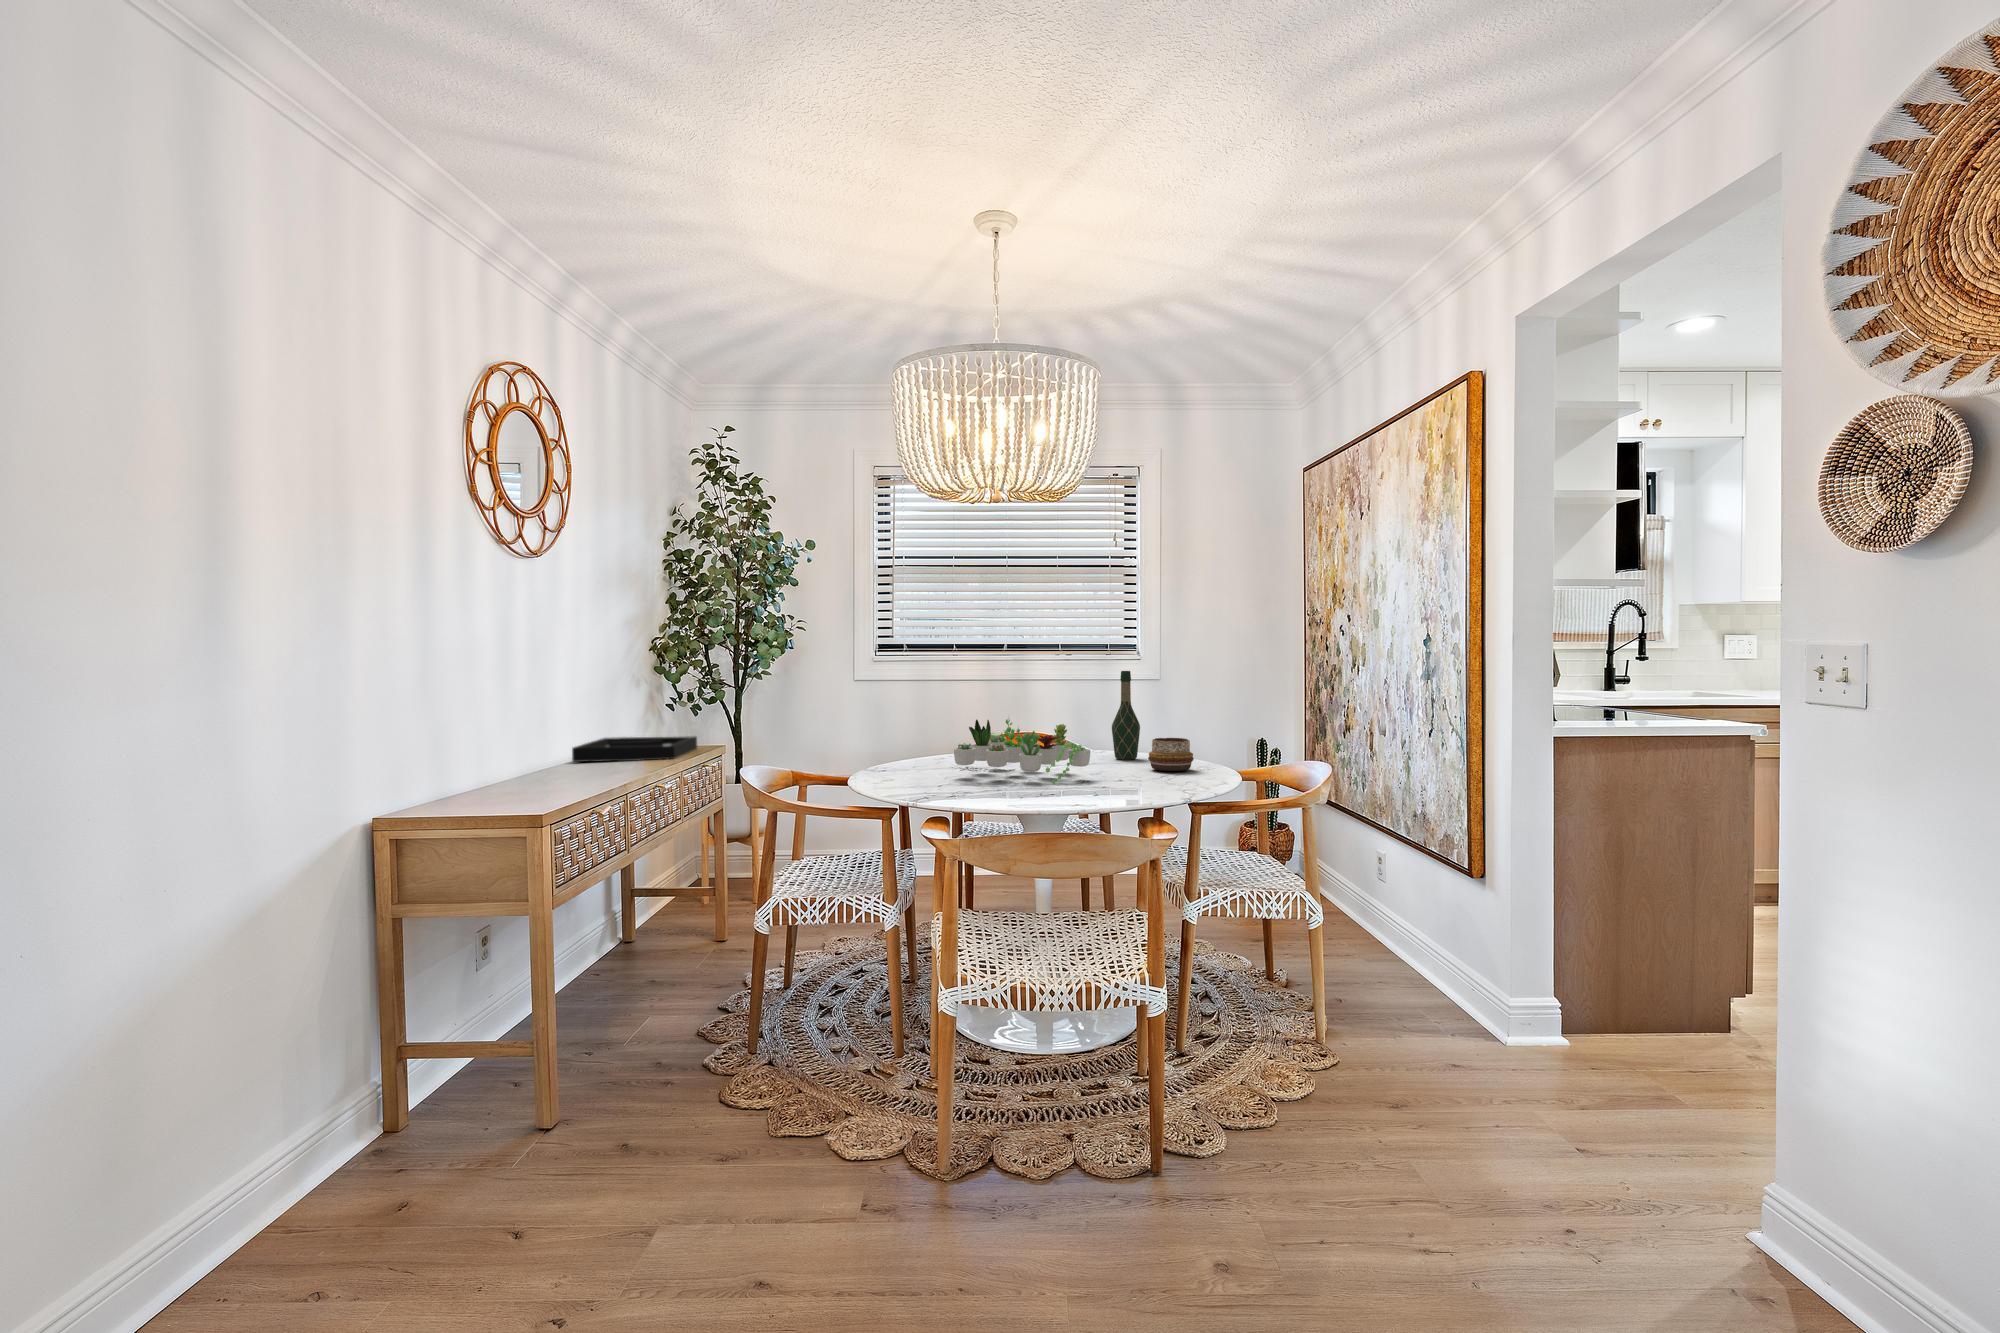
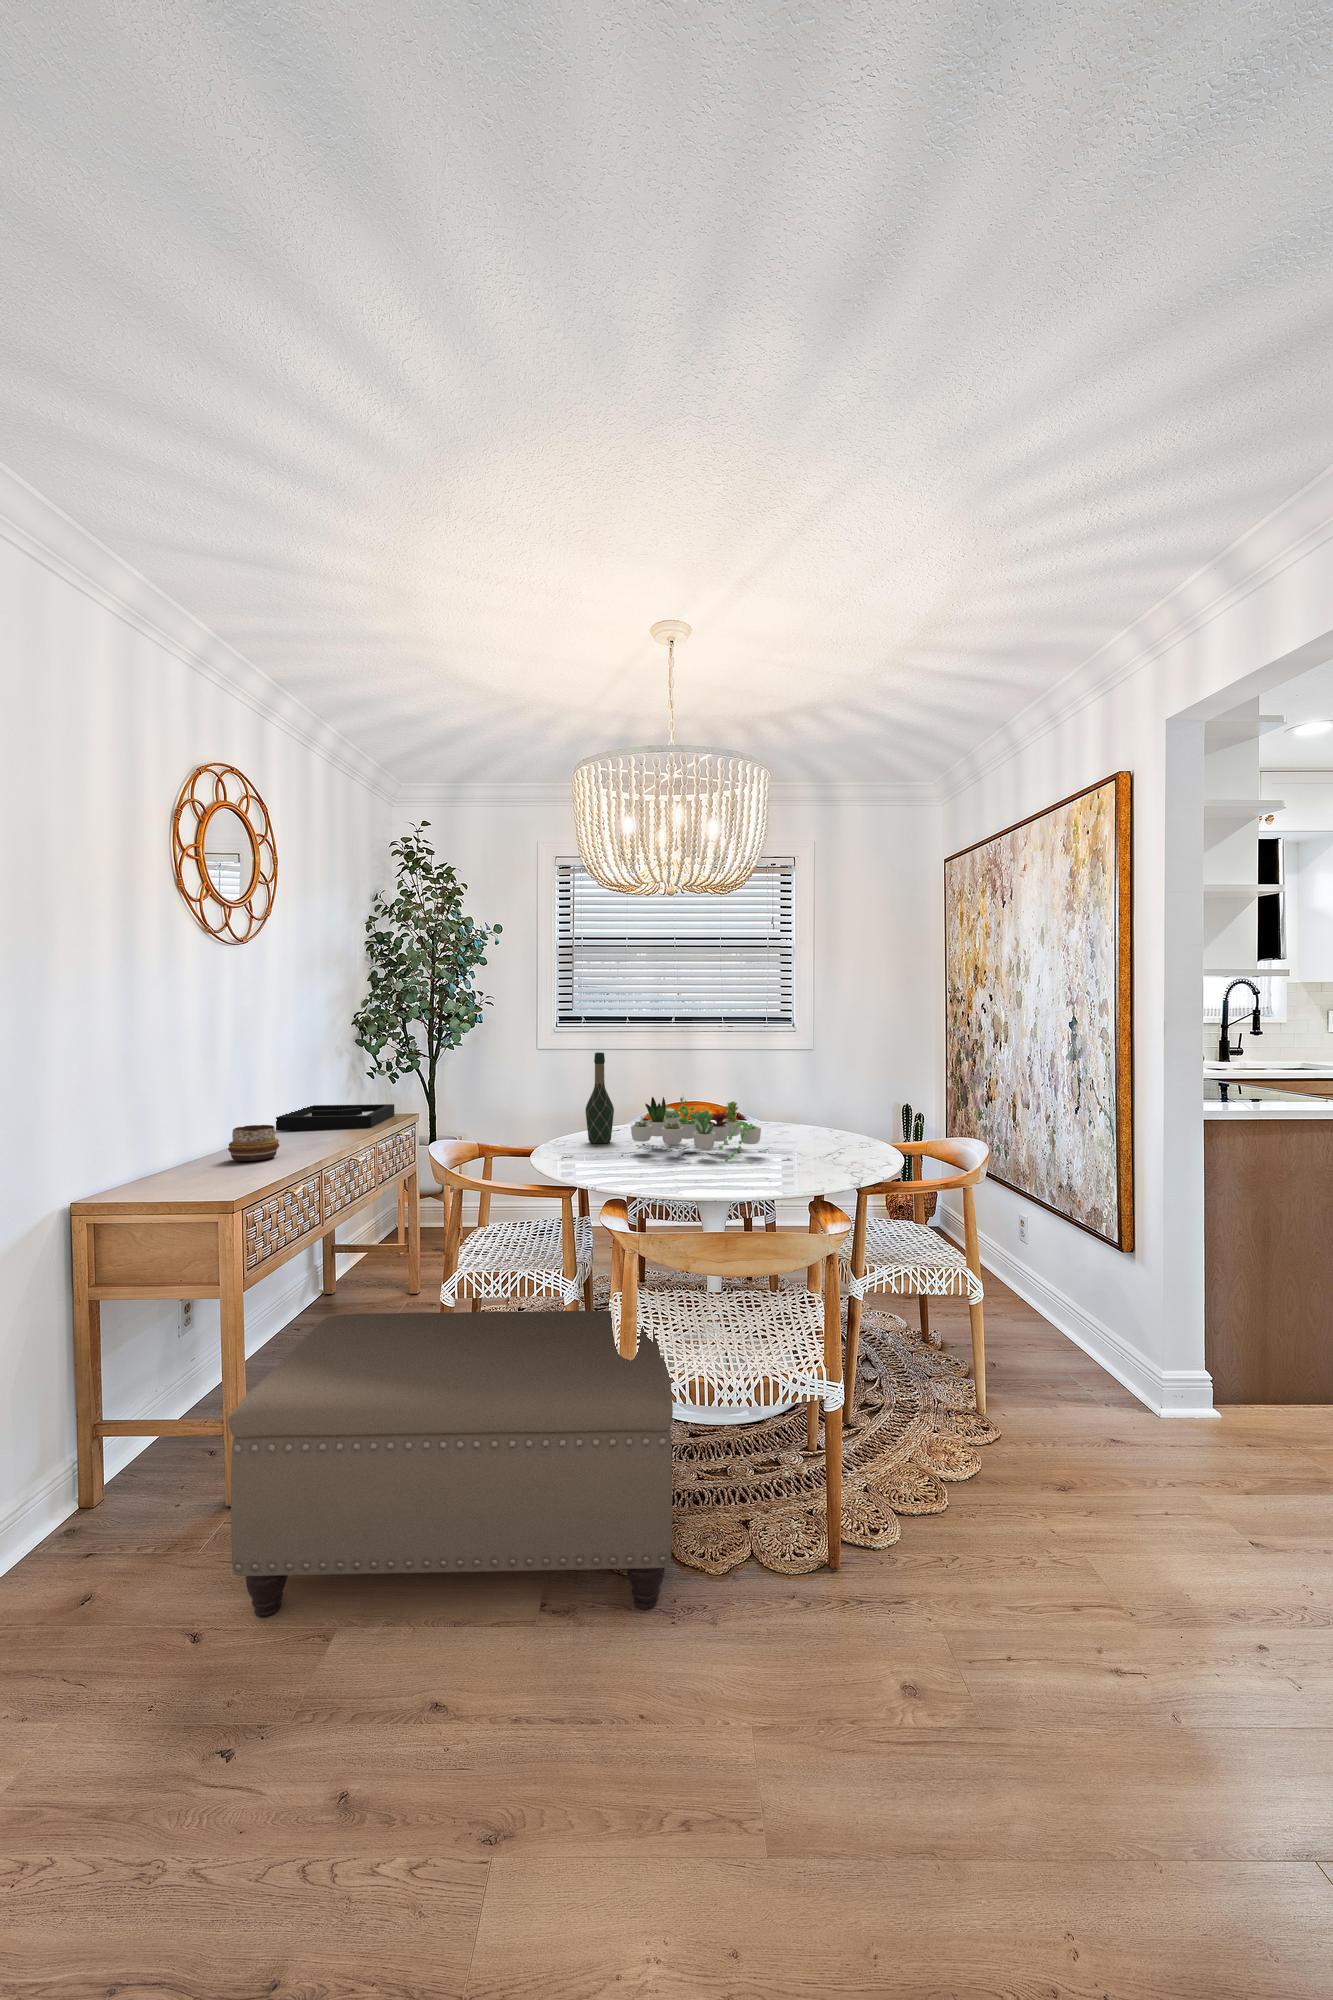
wine bottle: present [1112,671,1140,760] -> present [586,1053,614,1143]
decorative bowl: present [1148,738,1194,771] -> present [228,1125,279,1161]
ottoman: none [557,931,993,1211] -> present [229,1311,673,1617]

